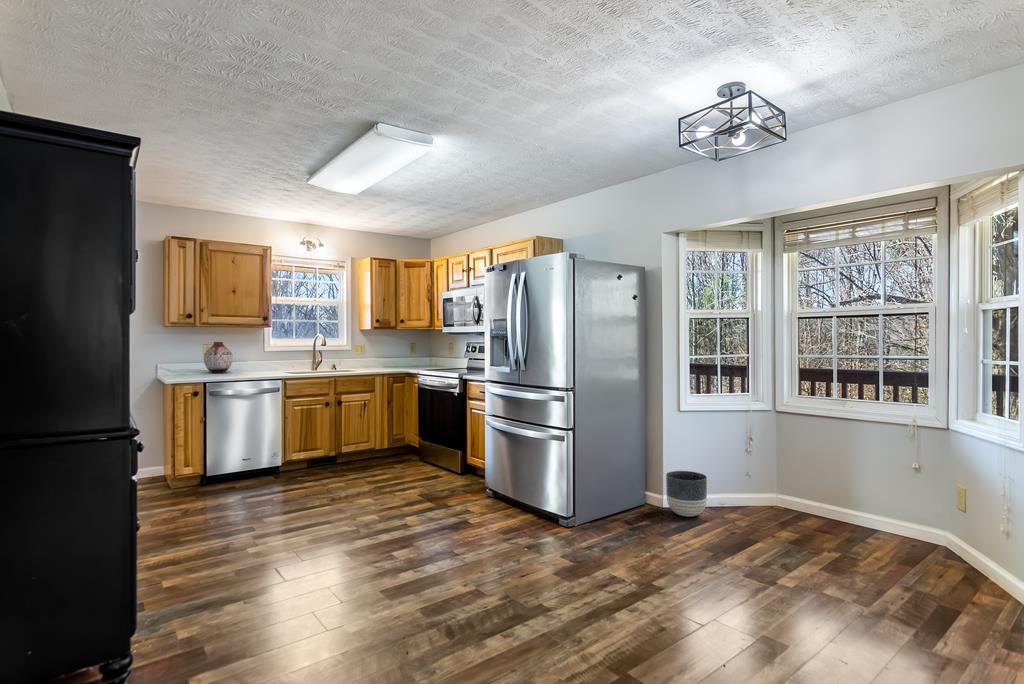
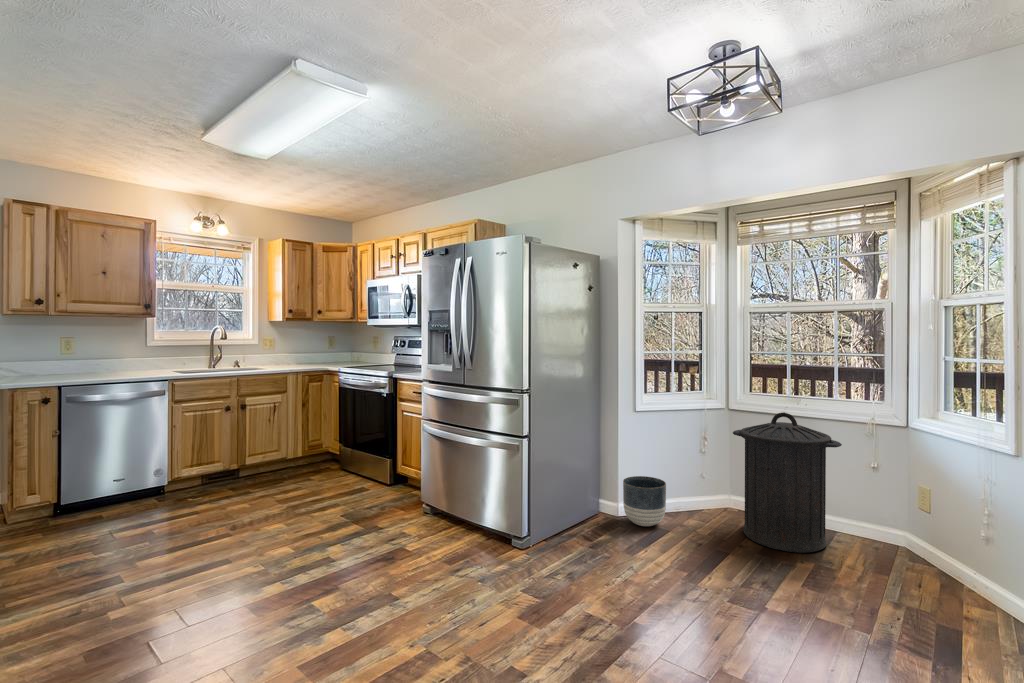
vase: present [204,342,233,373] -> none [61,335,102,373]
trash can: none [772,412,876,545] -> present [733,412,842,553]

